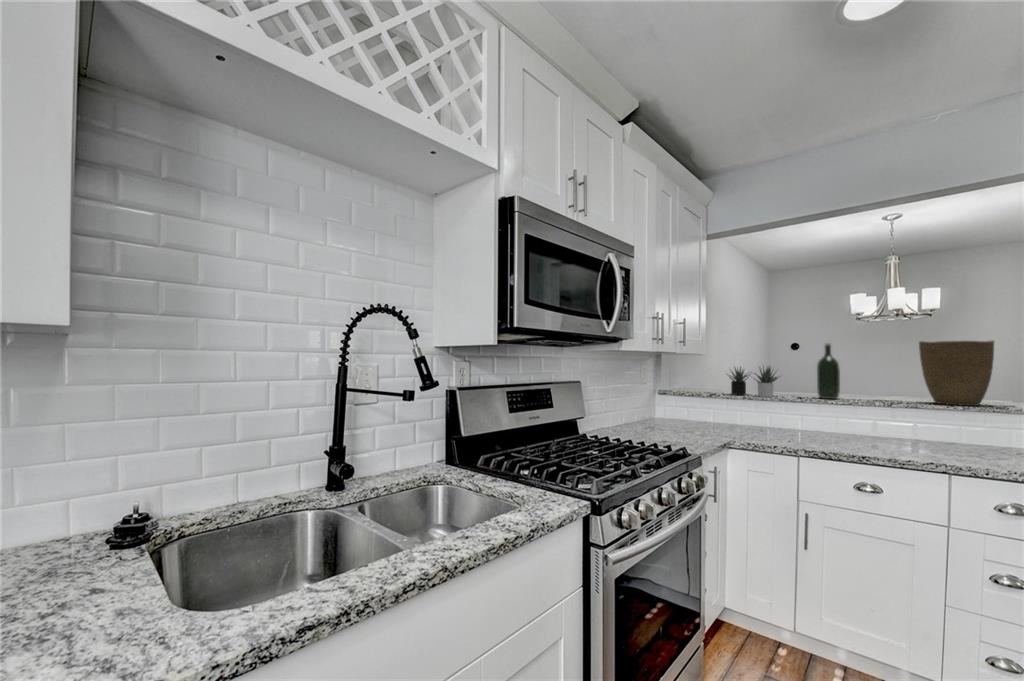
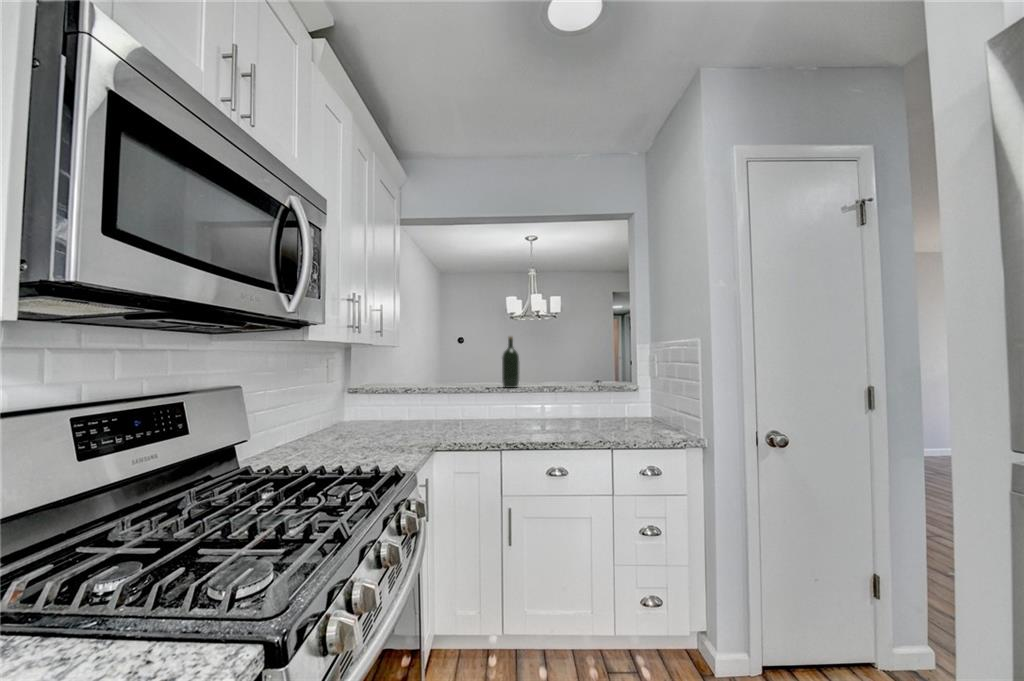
vase: present [919,340,994,406] -> none [574,335,618,387]
succulent plant: present [728,366,778,397] -> none [421,356,475,390]

